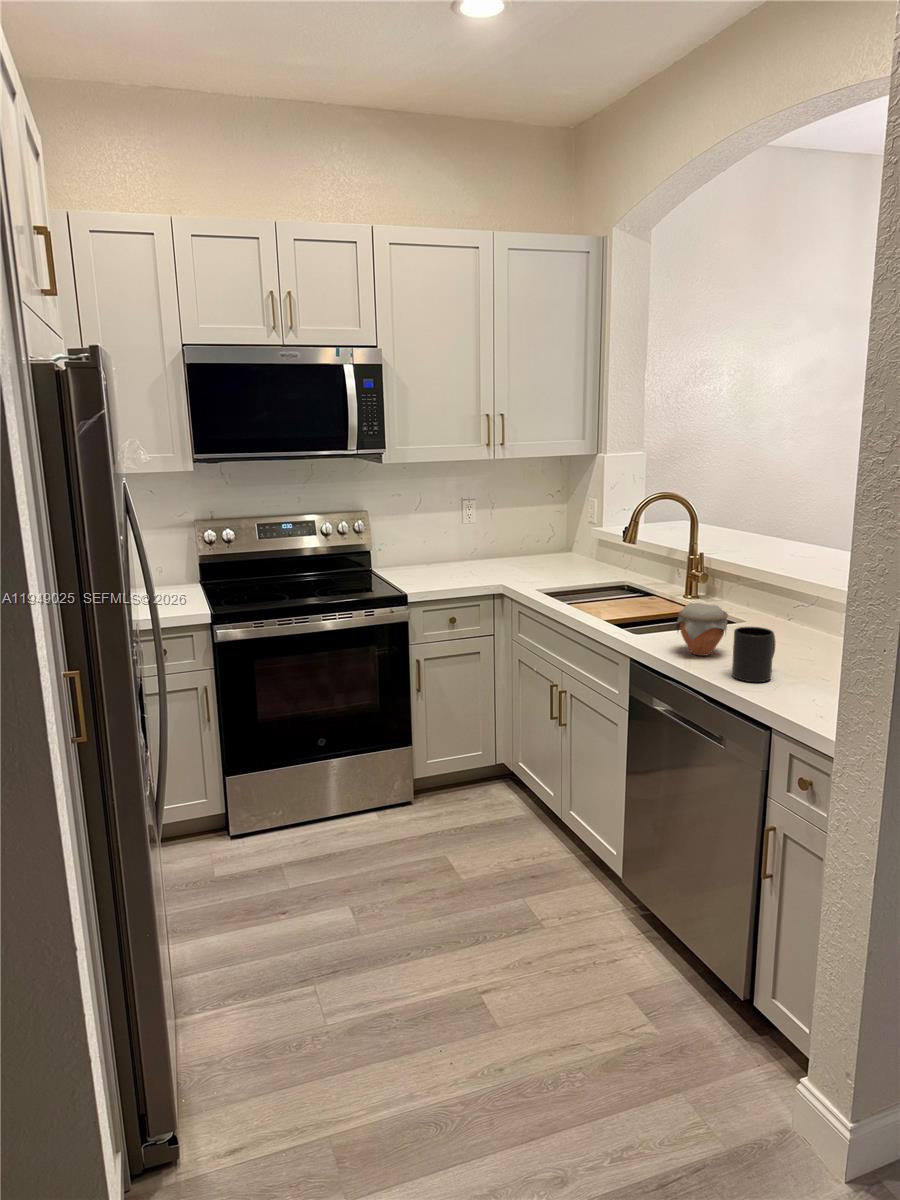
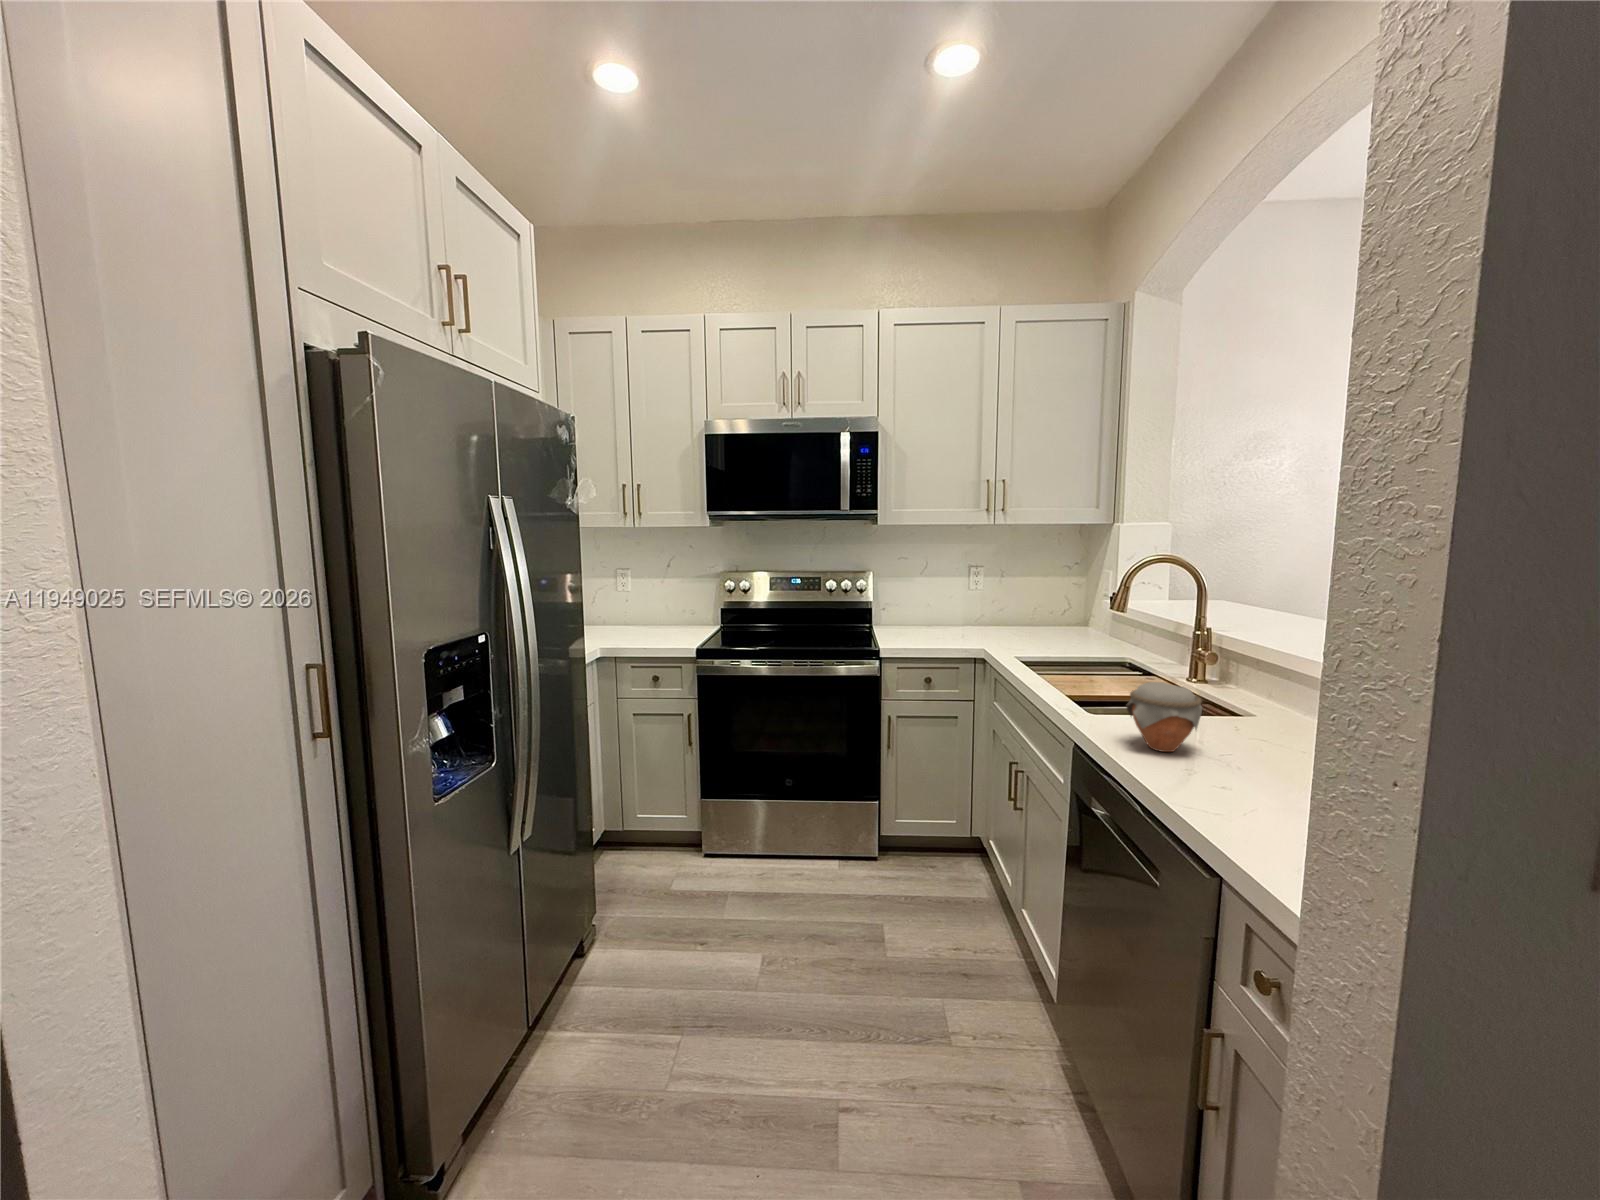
mug: present [732,627,775,682] -> none [1187,719,1263,801]

